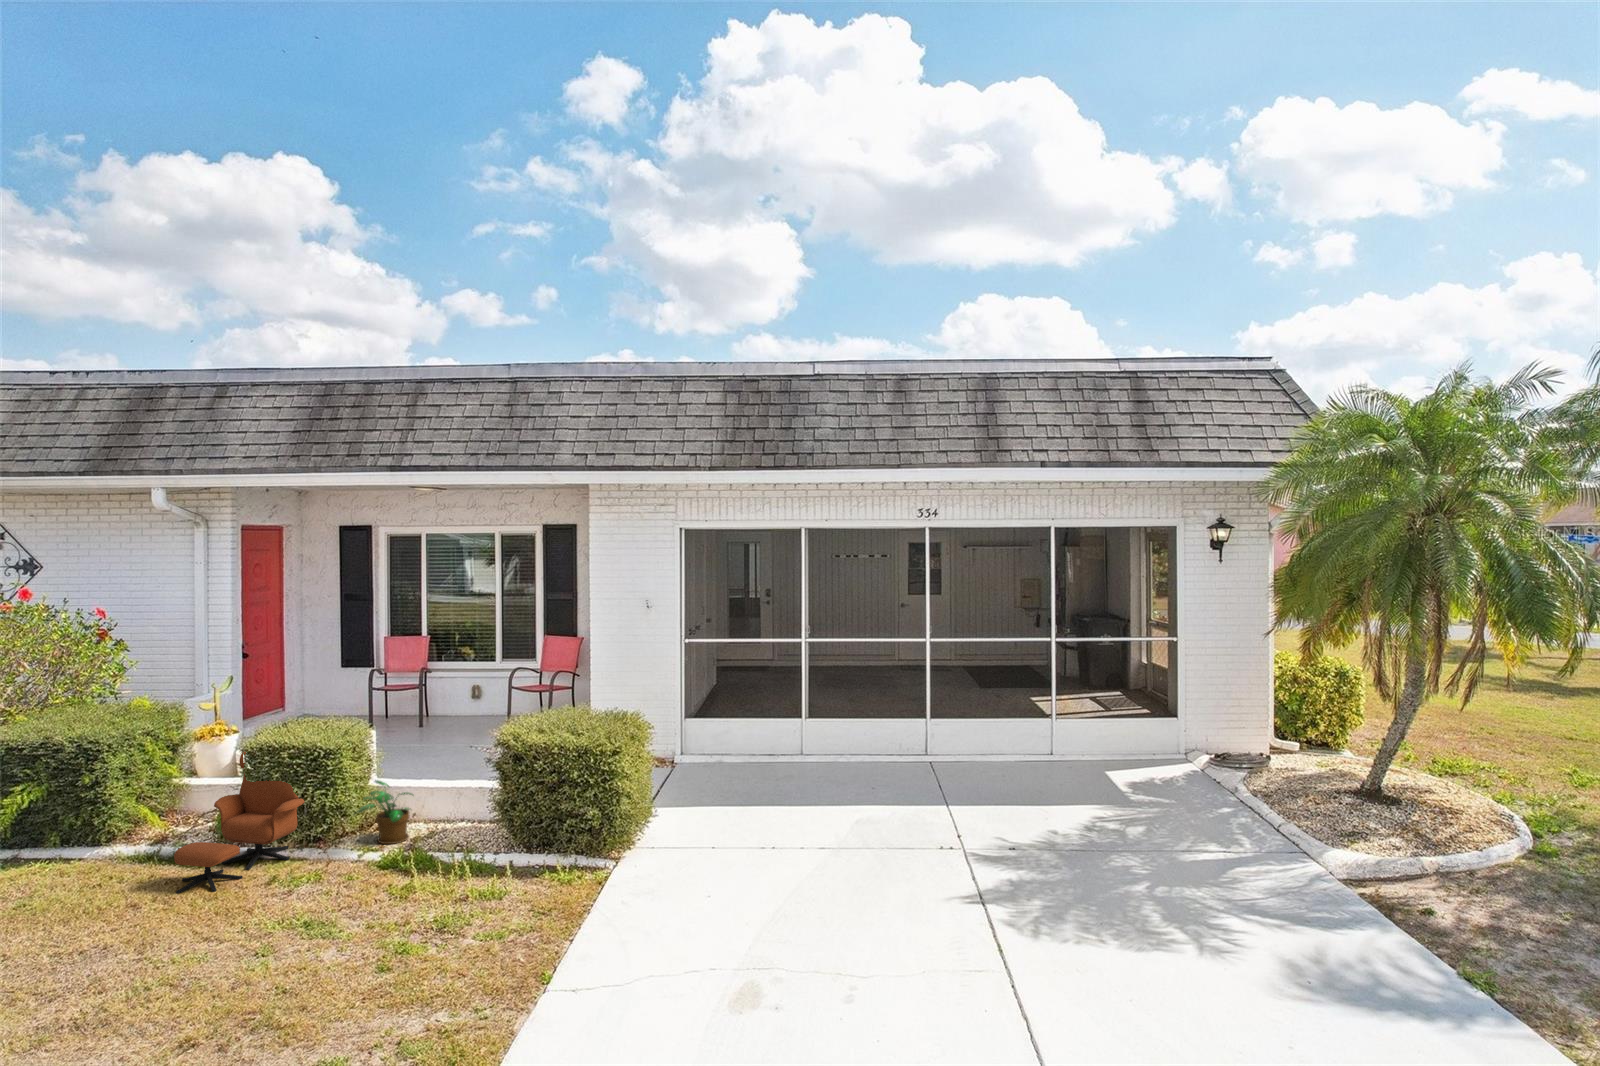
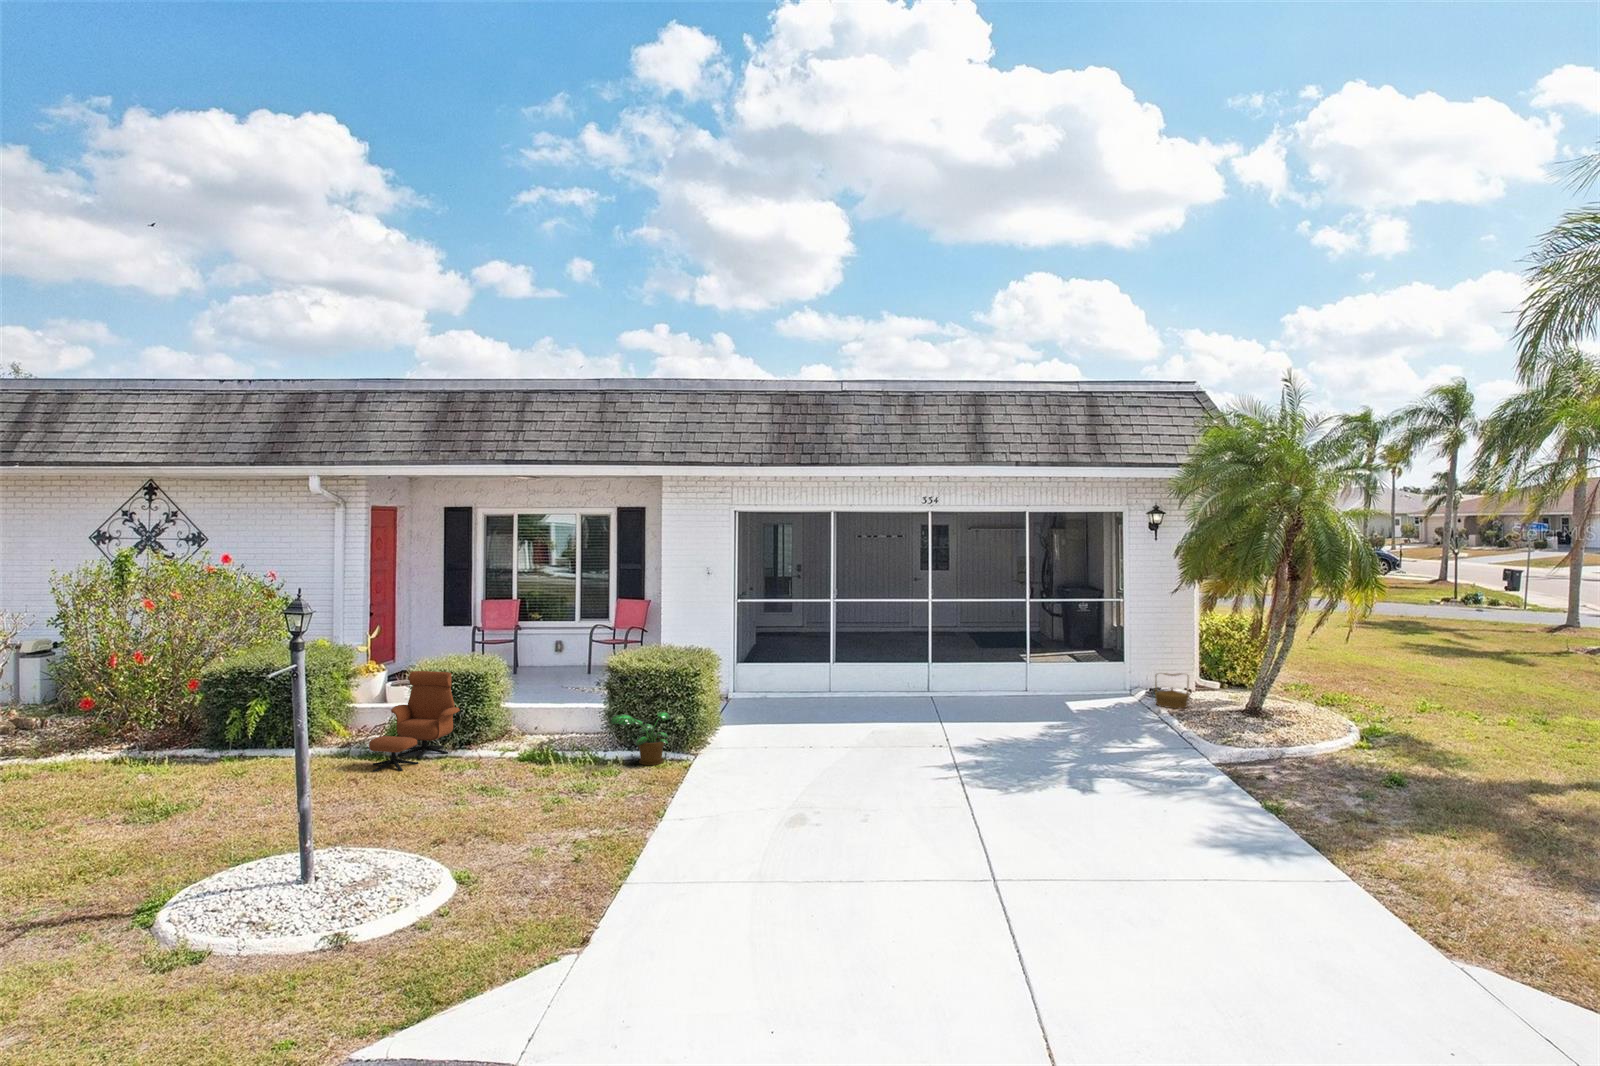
woven basket: none [1219,730,1263,777] -> present [1155,673,1189,708]
potted plant: present [357,780,413,844] -> present [611,712,670,765]

